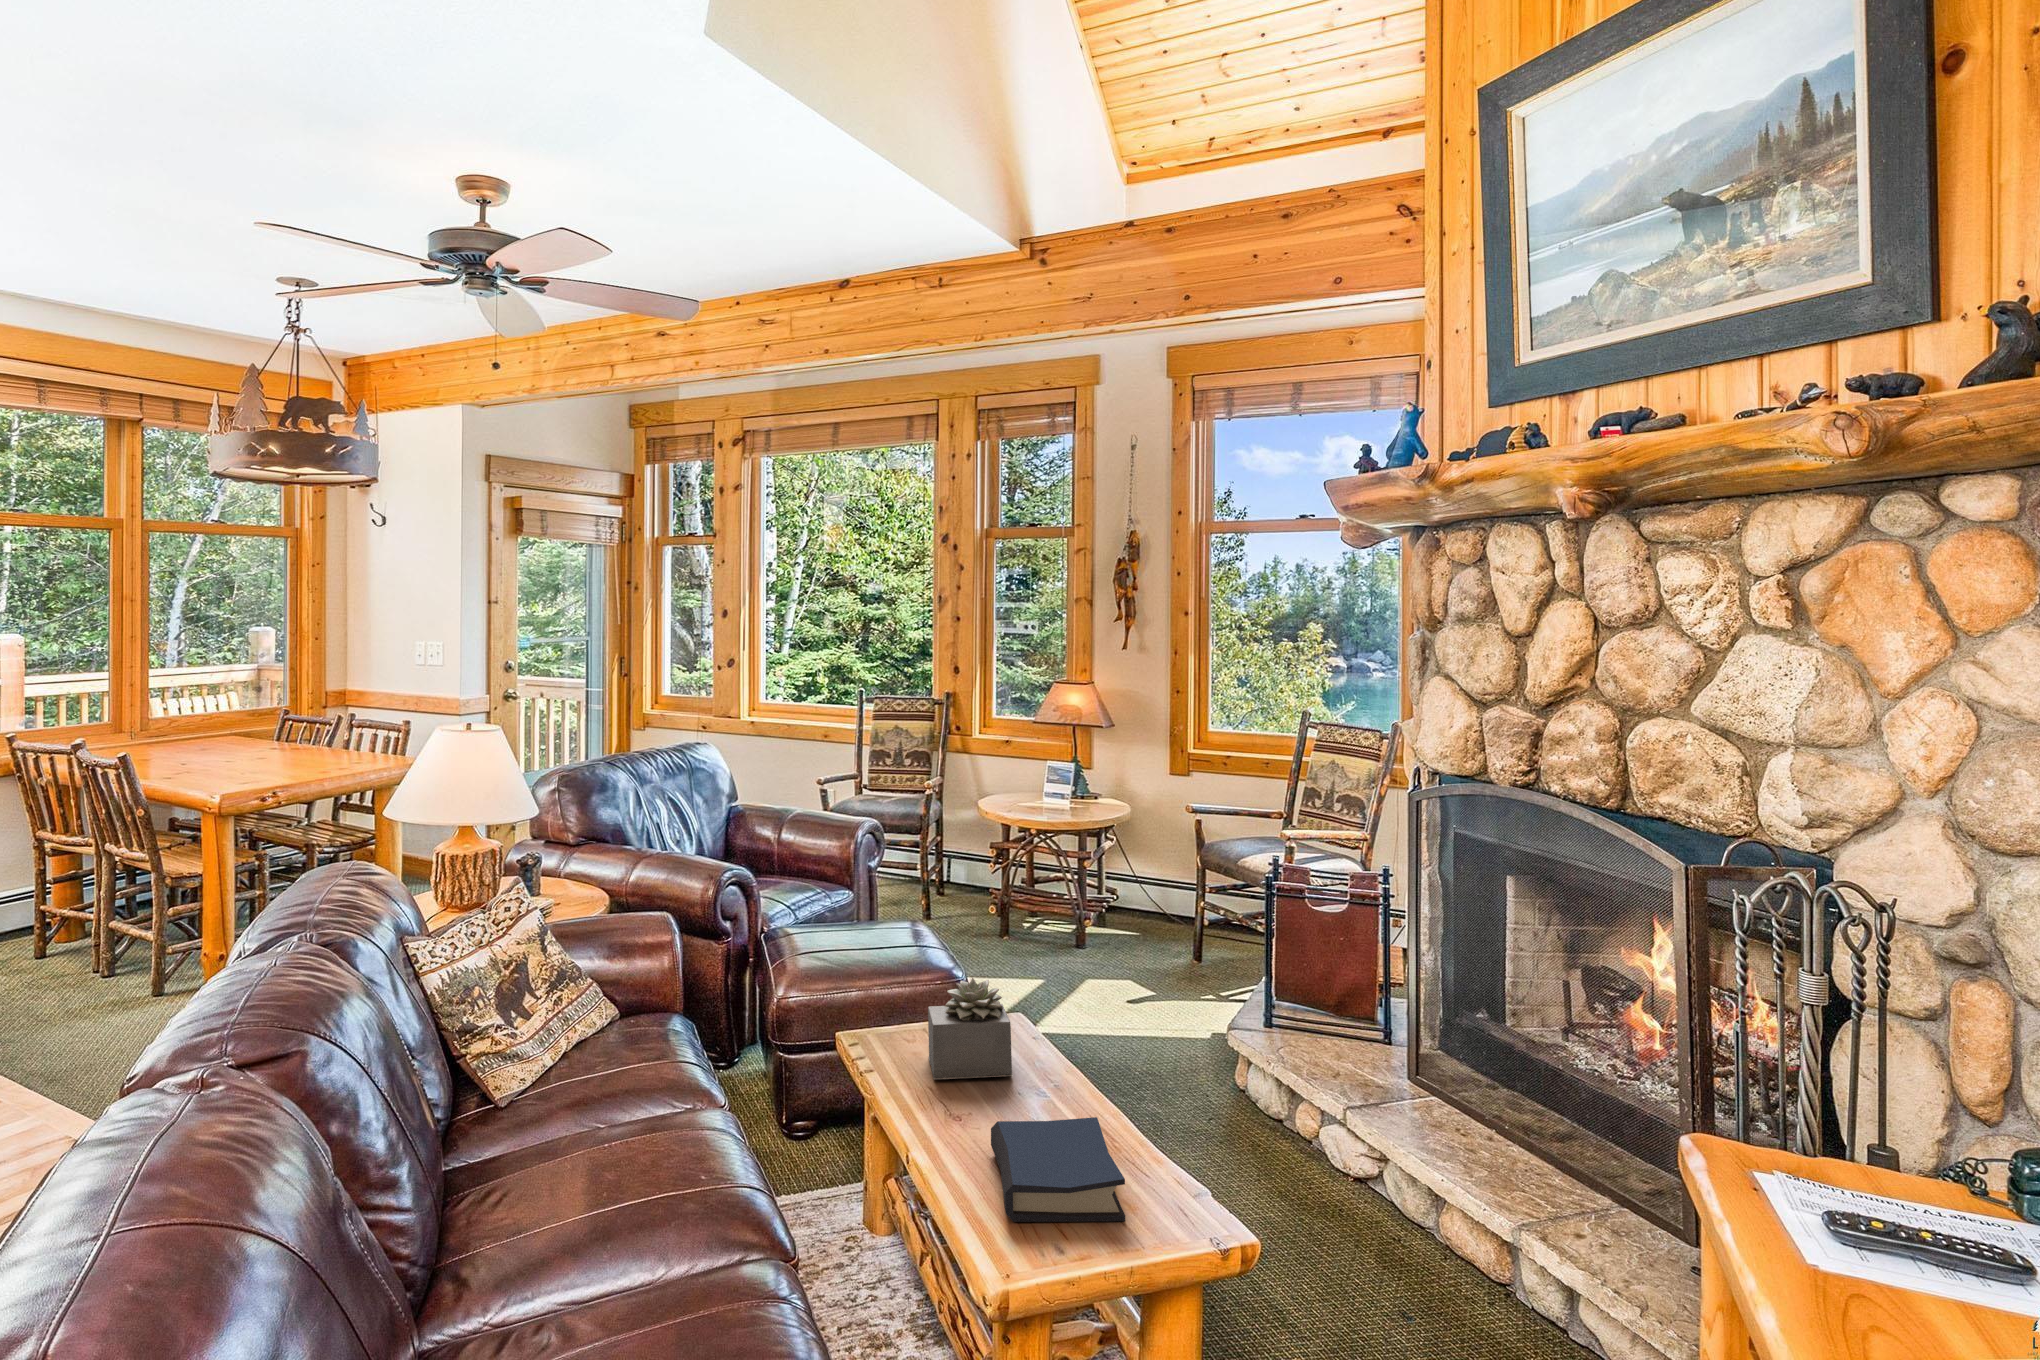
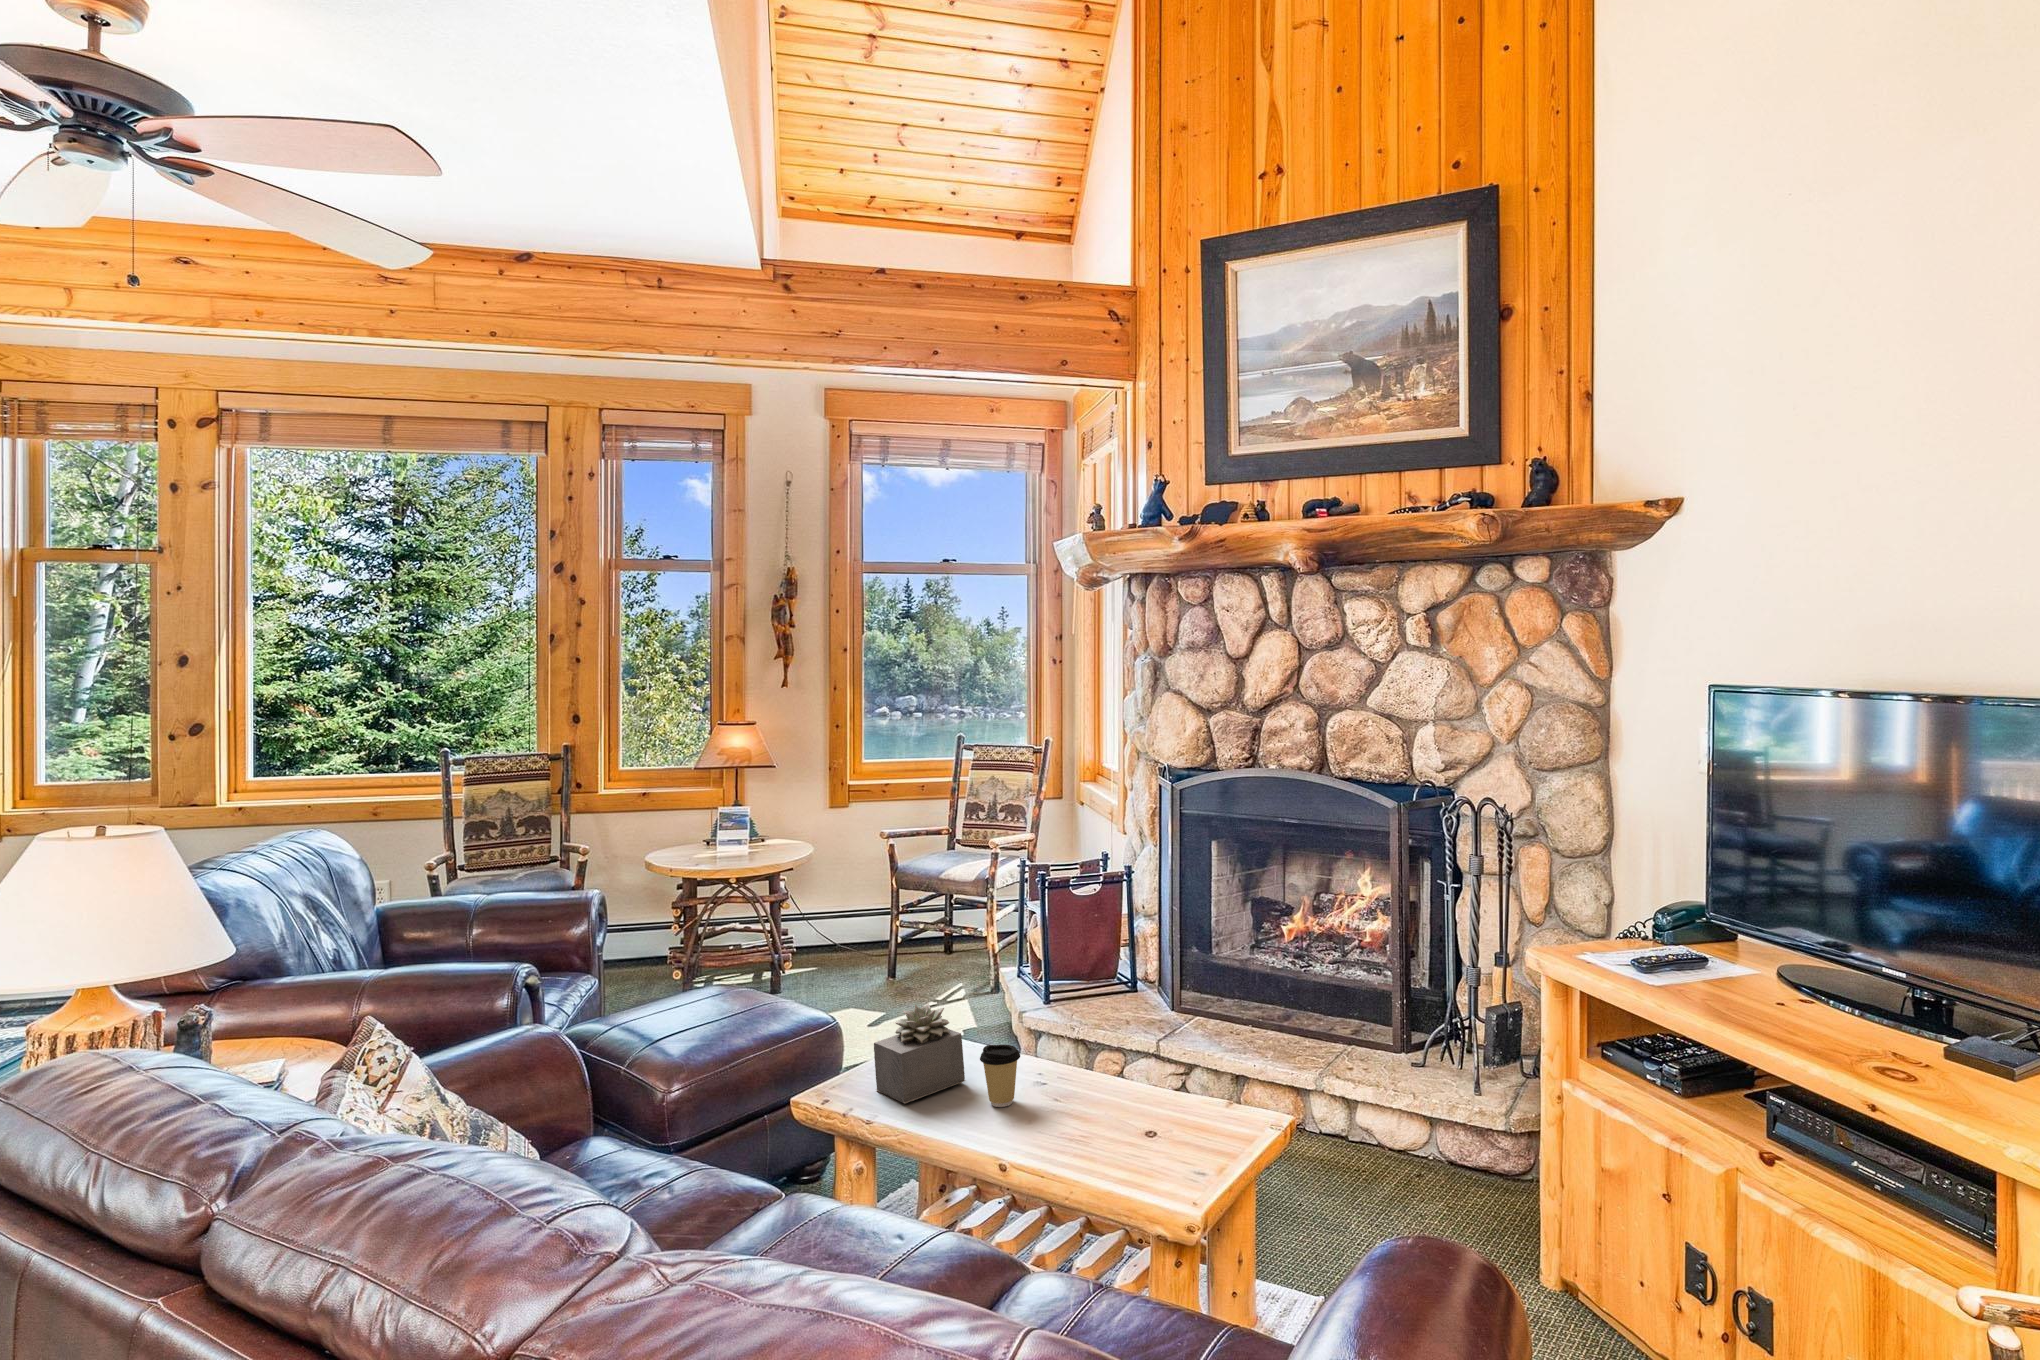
coffee cup: none [1000,1042,1047,1117] -> present [980,1045,1020,1107]
hardback book: present [991,1117,1125,1222] -> none [1011,1081,1153,1172]

